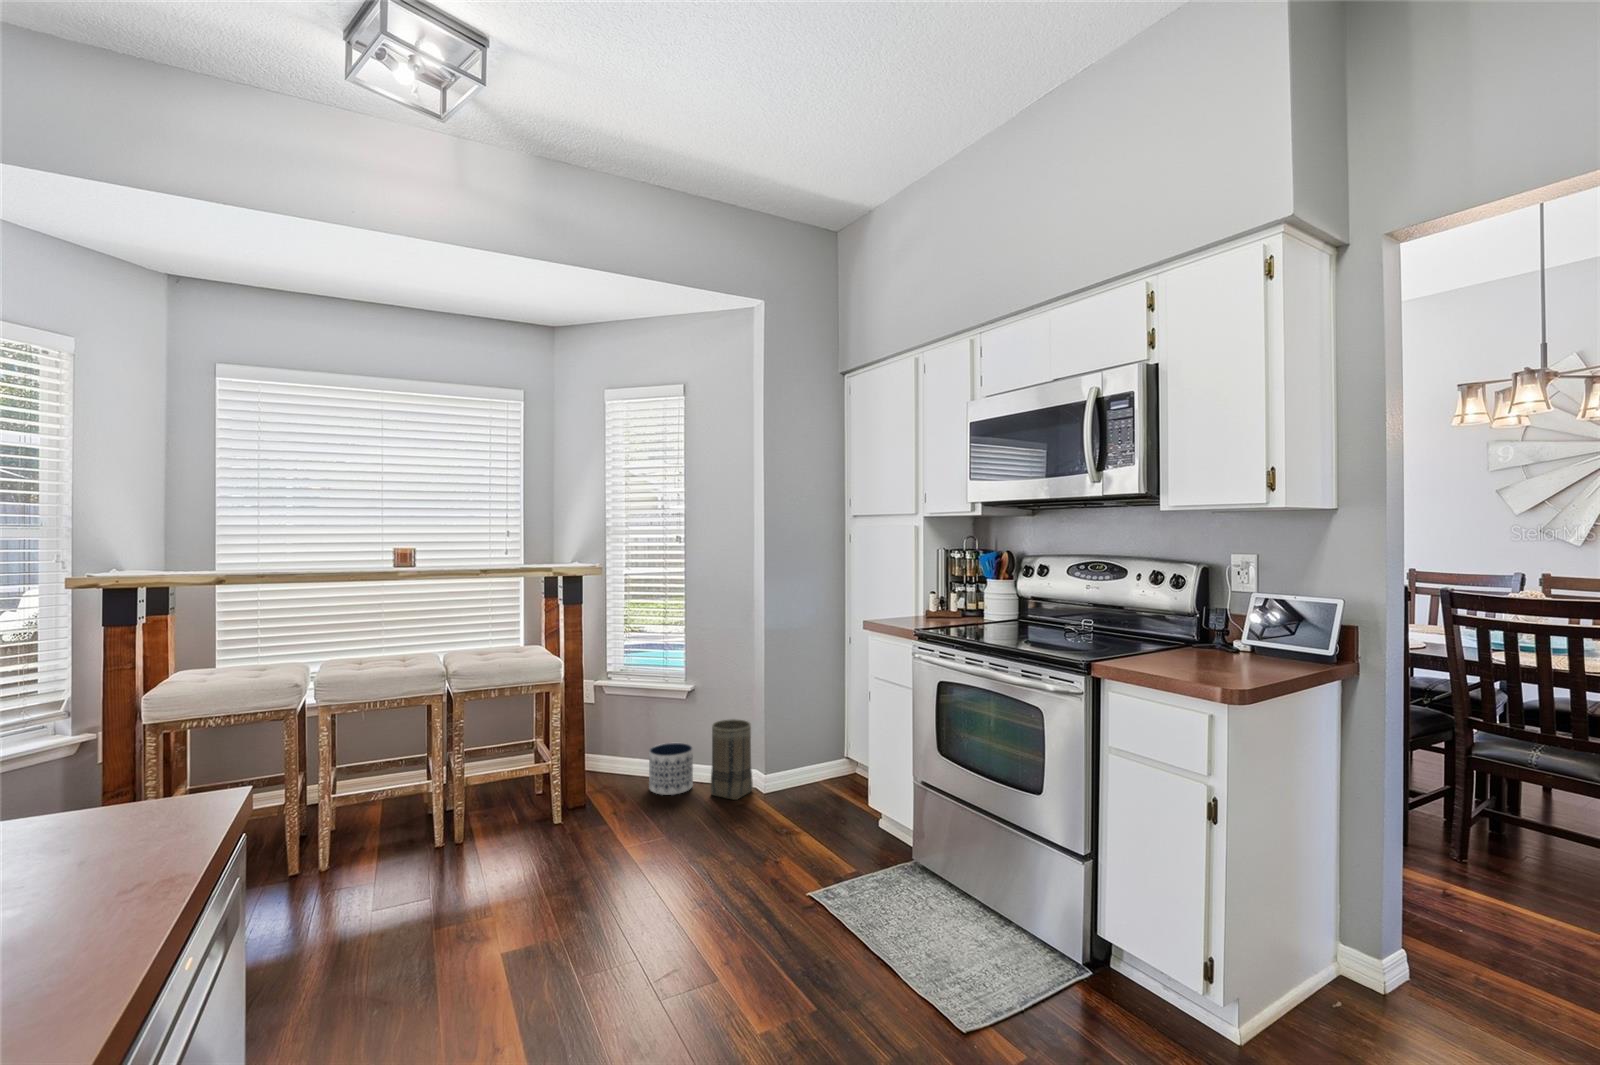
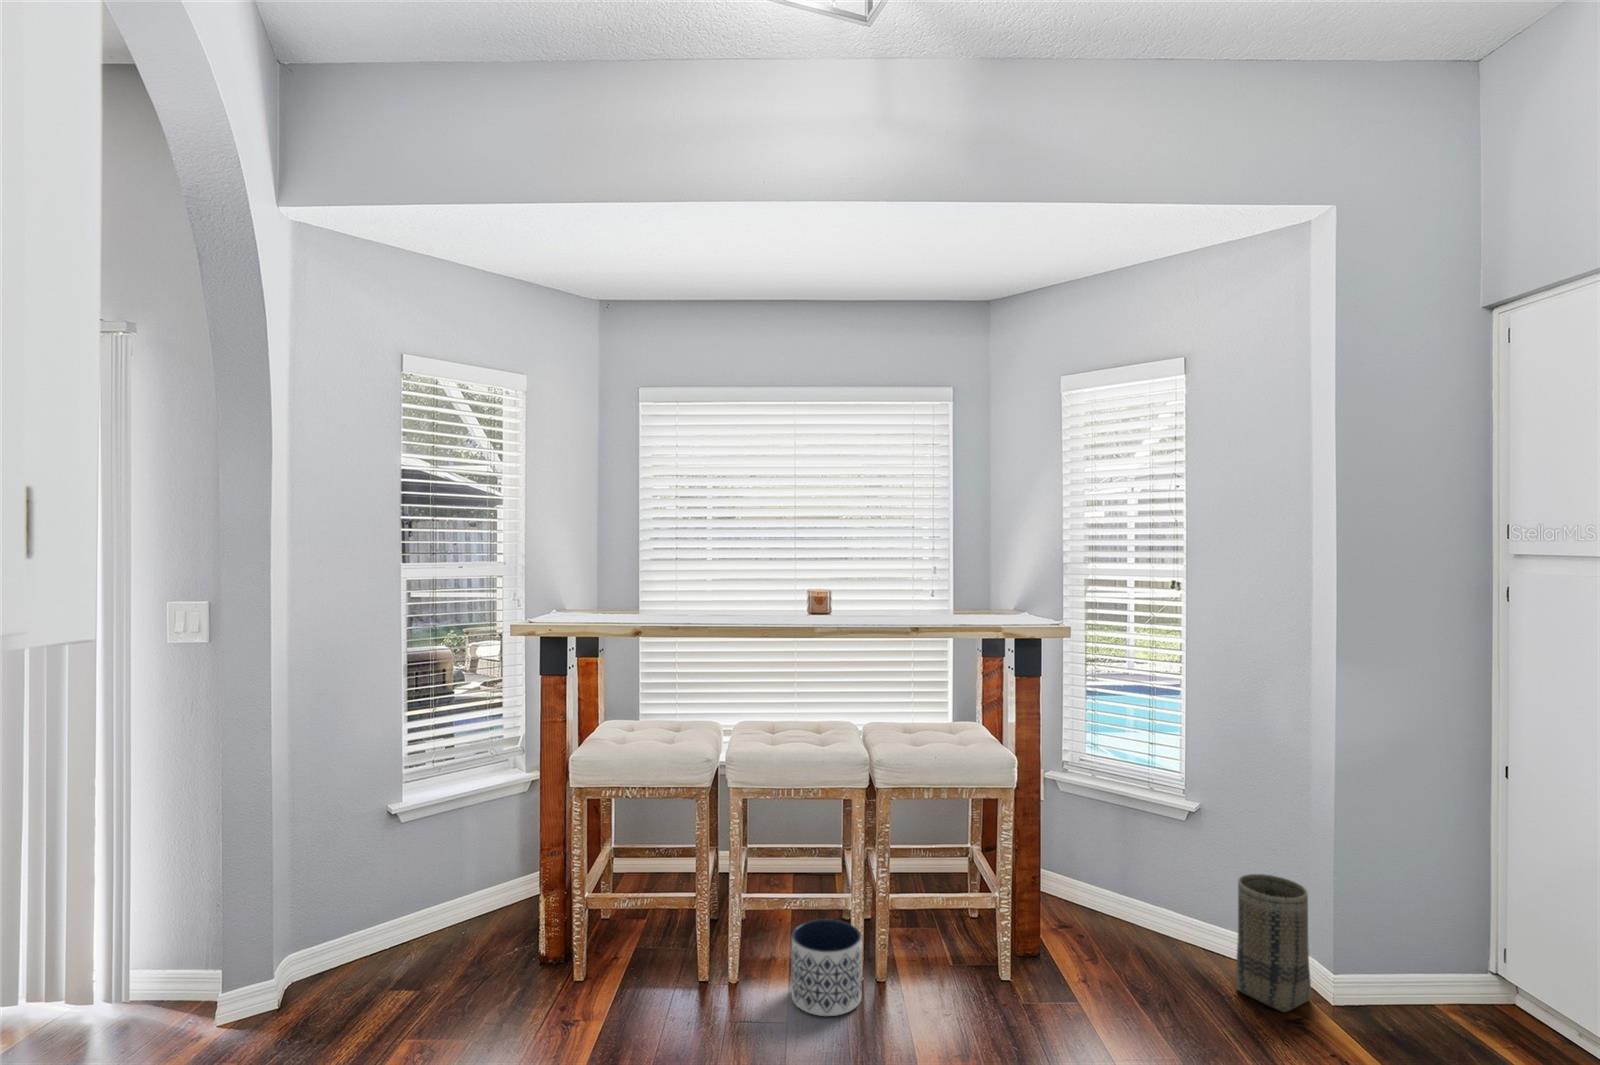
planter: present [649,743,693,795] -> present [791,919,862,1016]

